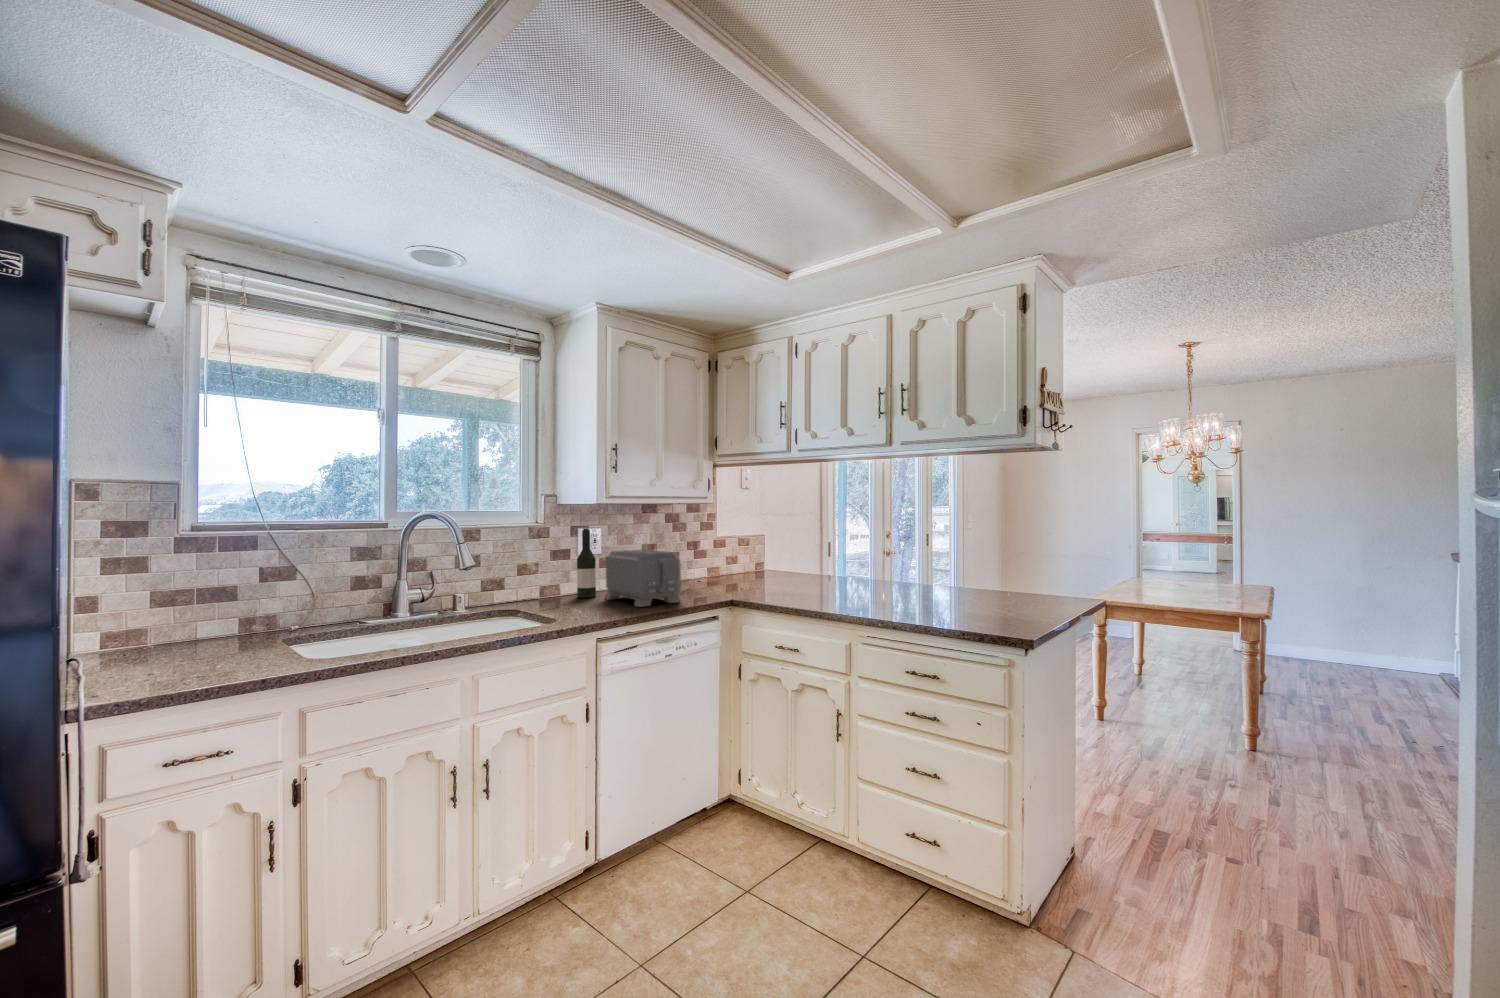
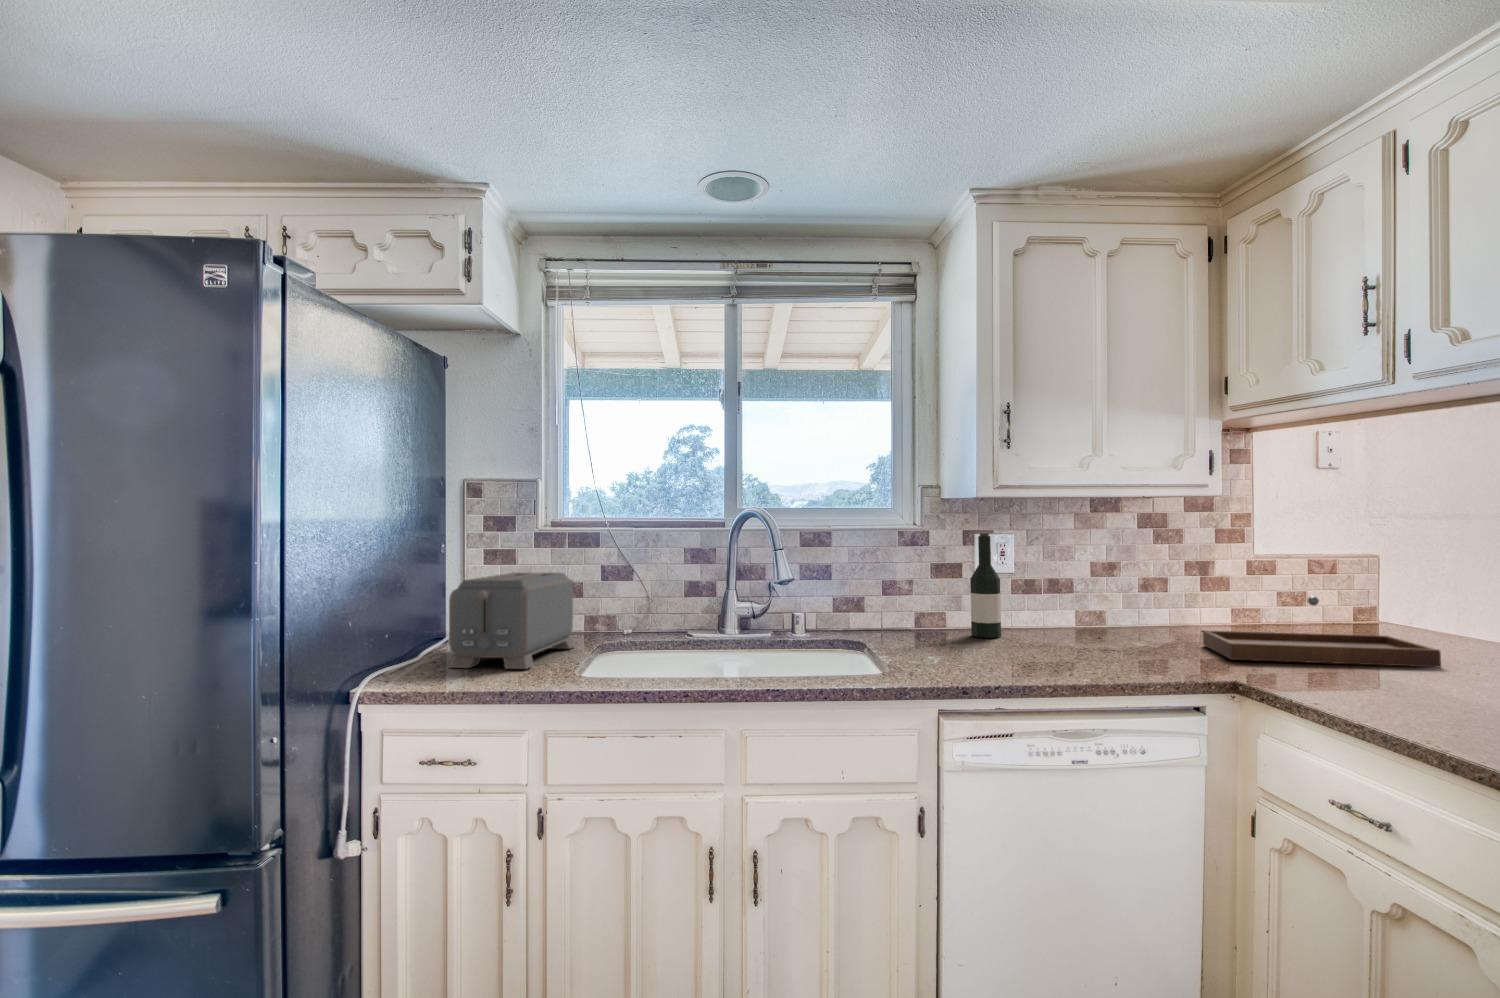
toaster: present [605,549,681,607] -> present [449,573,575,669]
tray: none [706,557,801,593] -> present [1203,596,1441,667]

